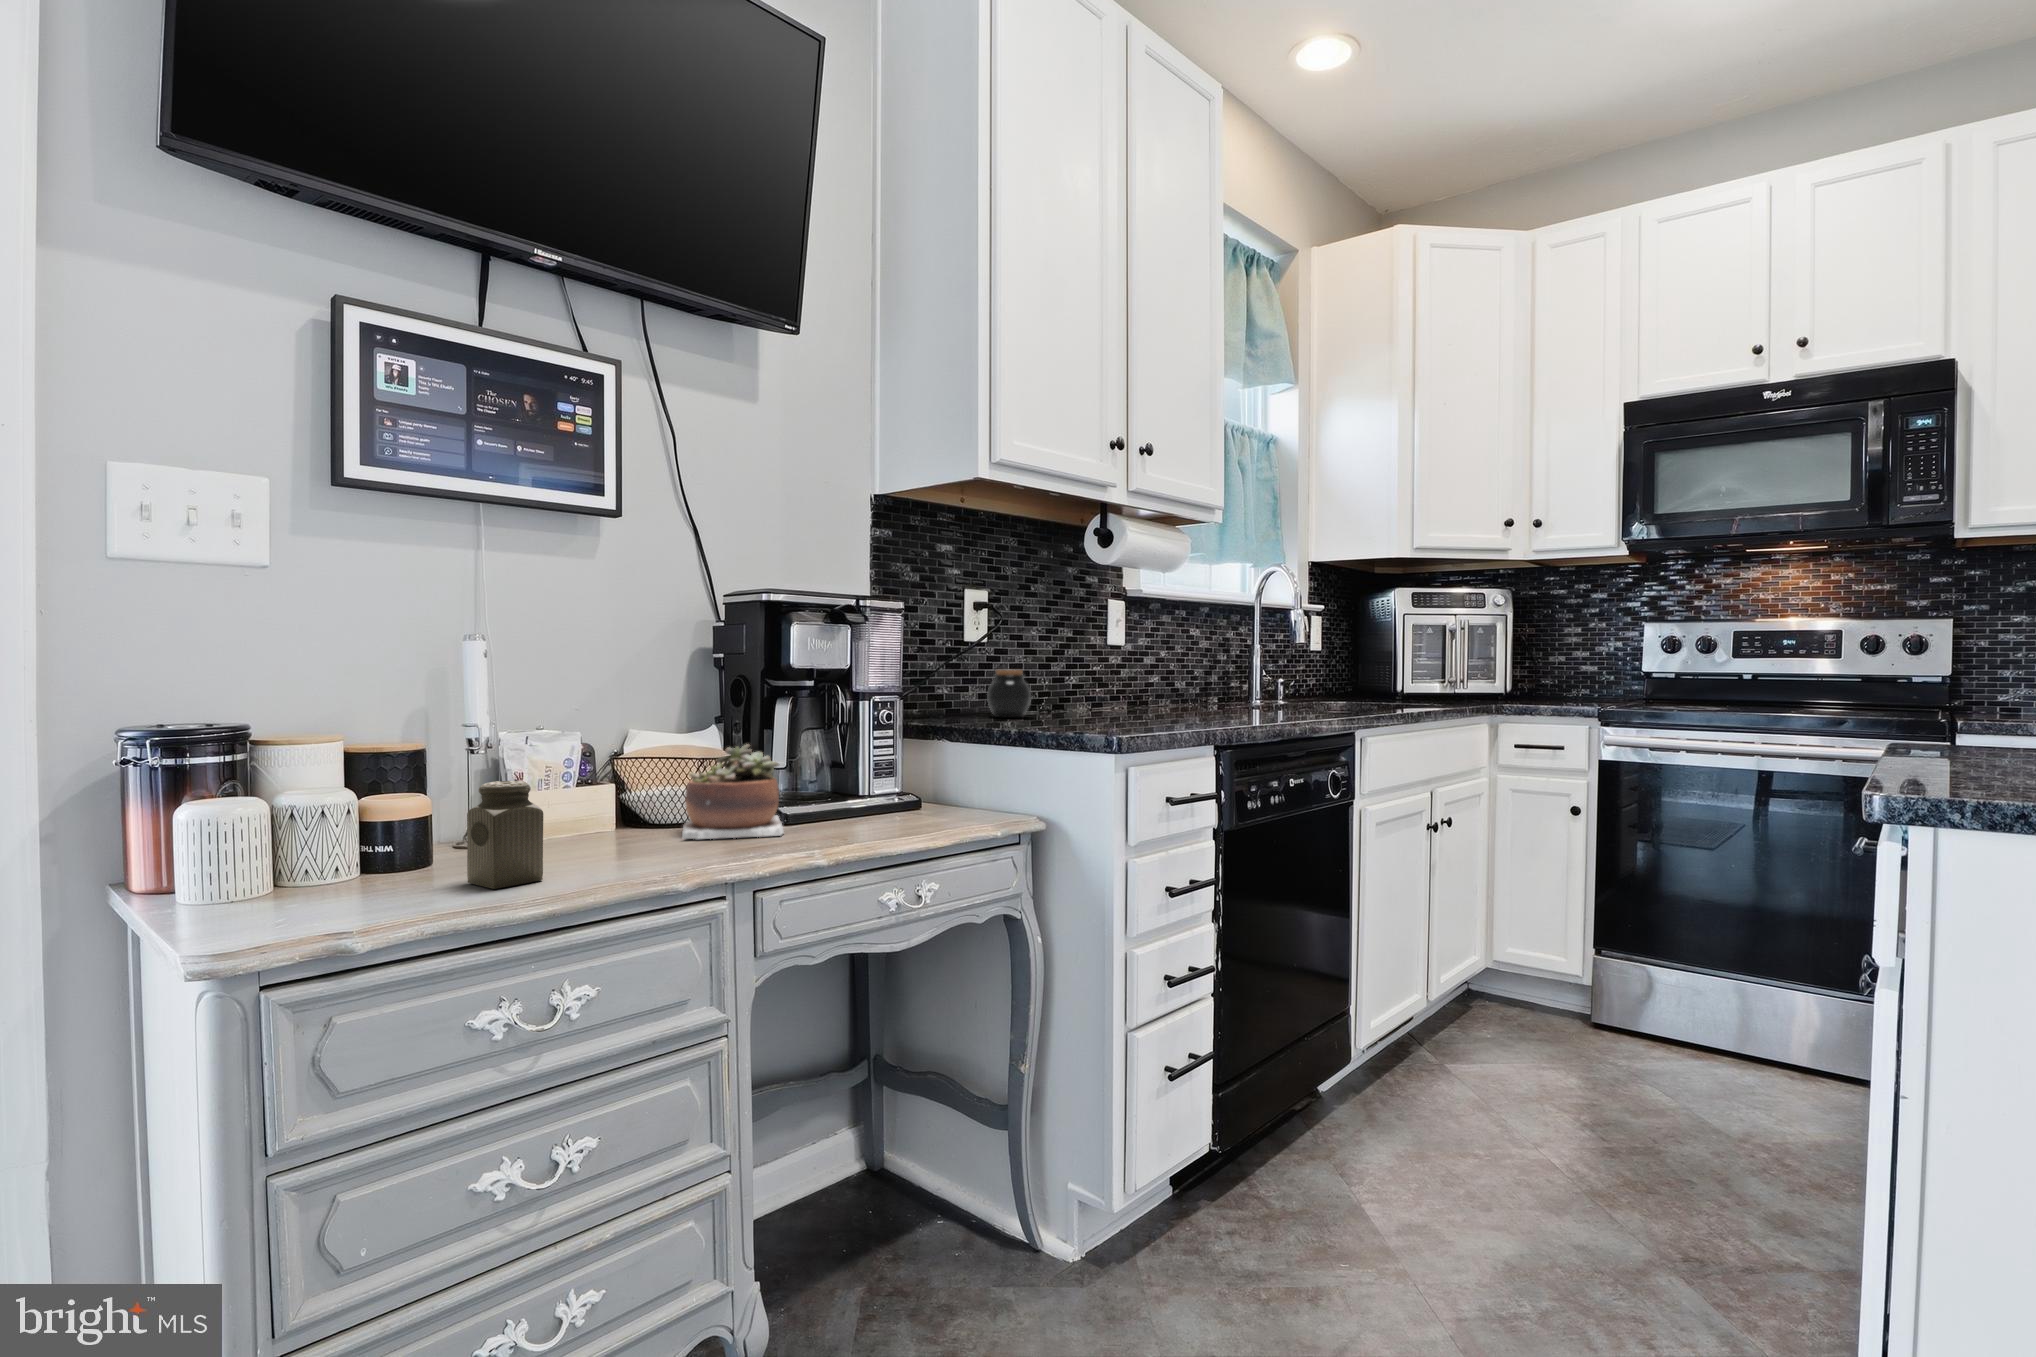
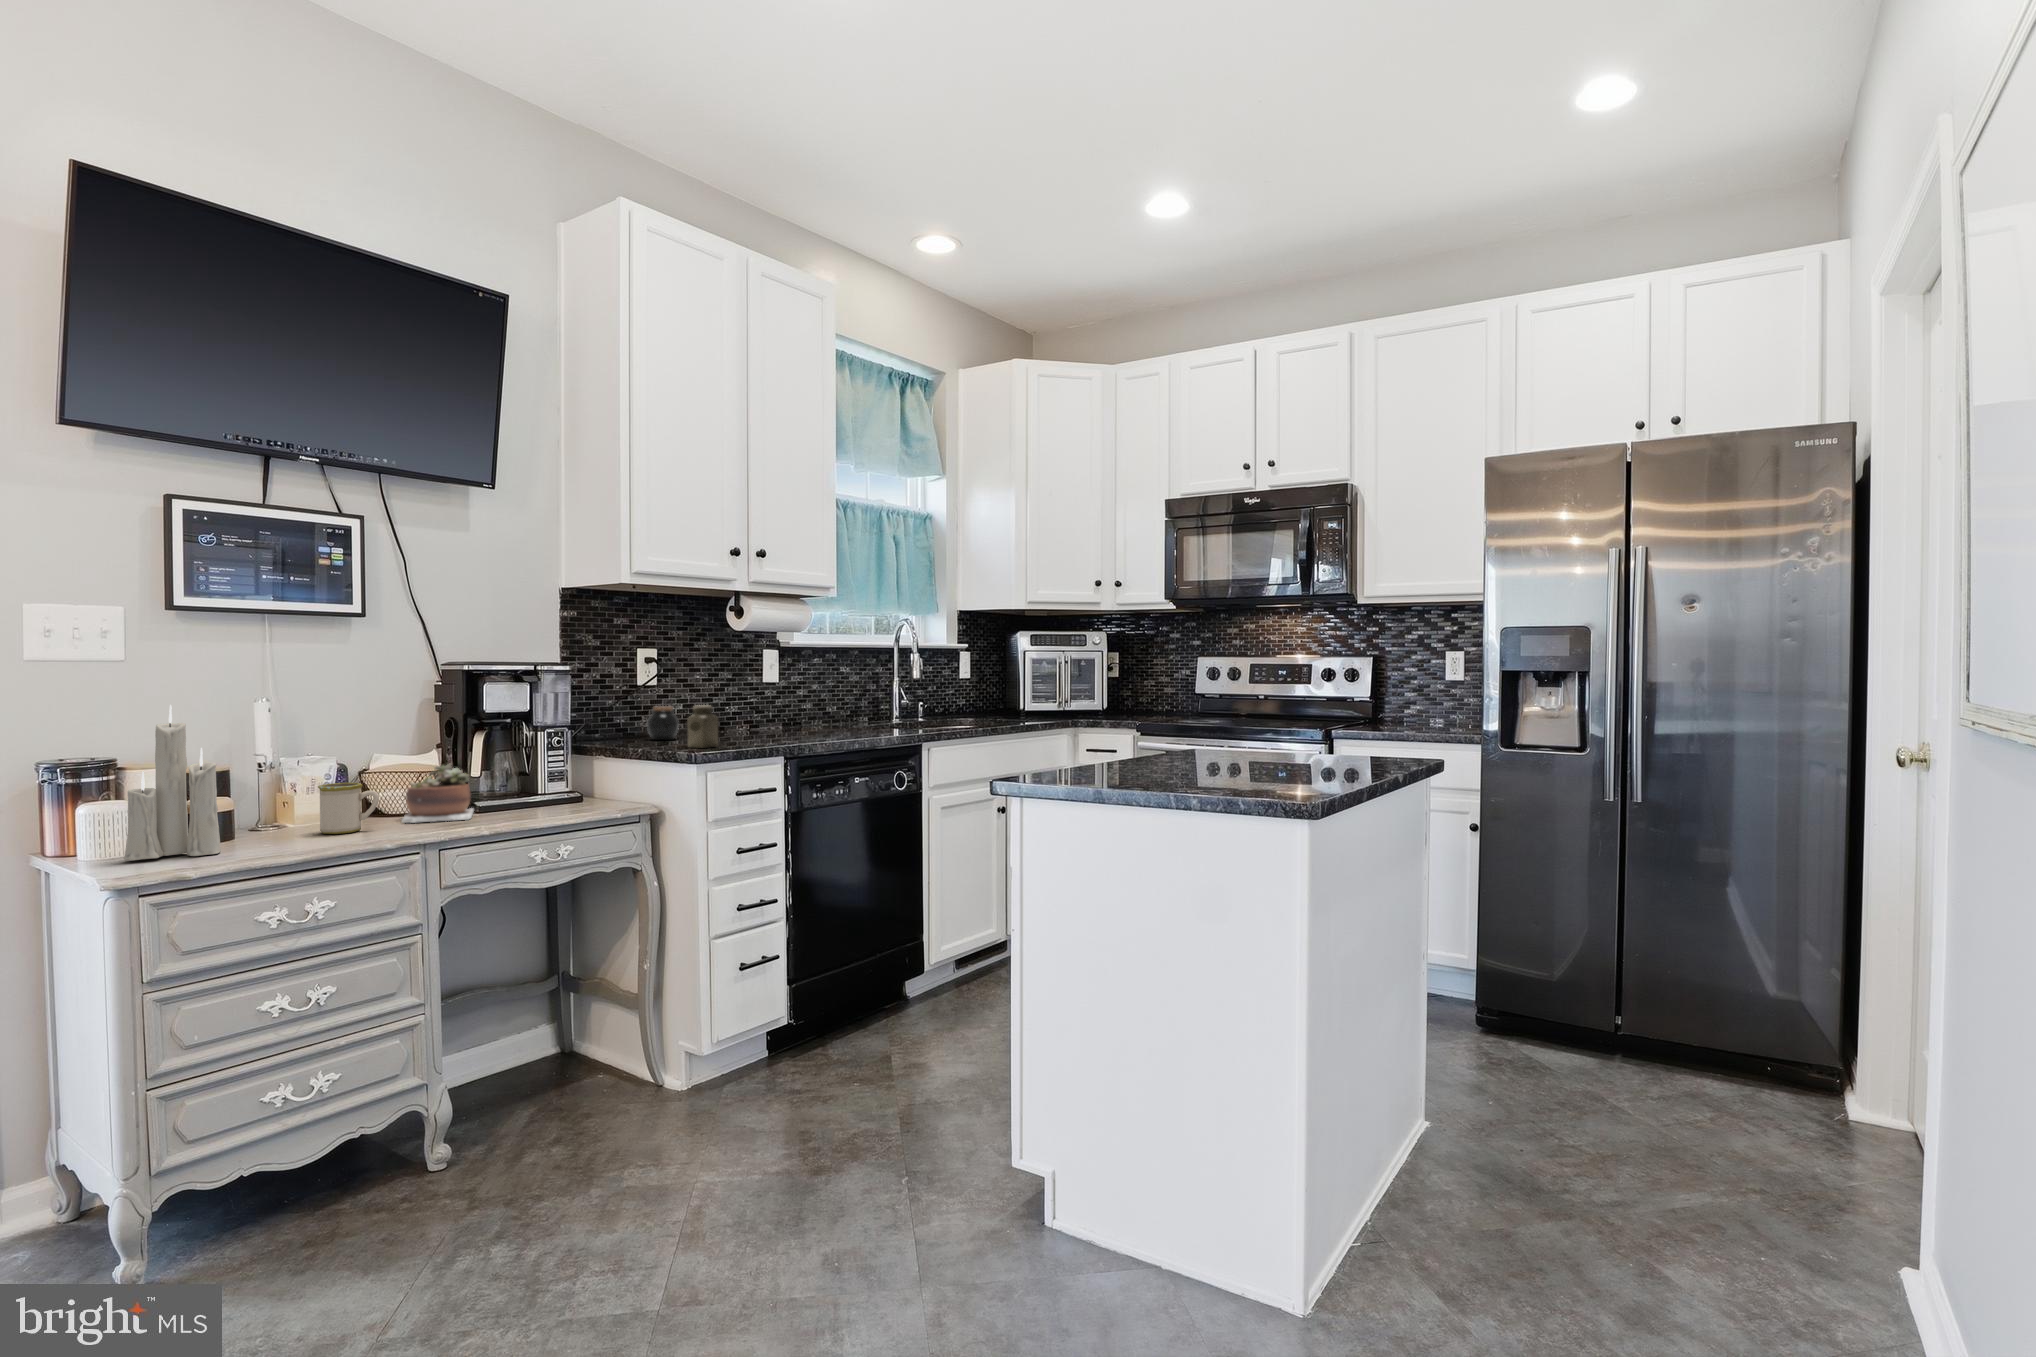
candle: none [237,613,404,910] -> present [124,705,221,861]
mug: none [559,772,653,859] -> present [318,783,379,834]
salt shaker: present [467,781,543,889] -> present [687,705,718,748]

